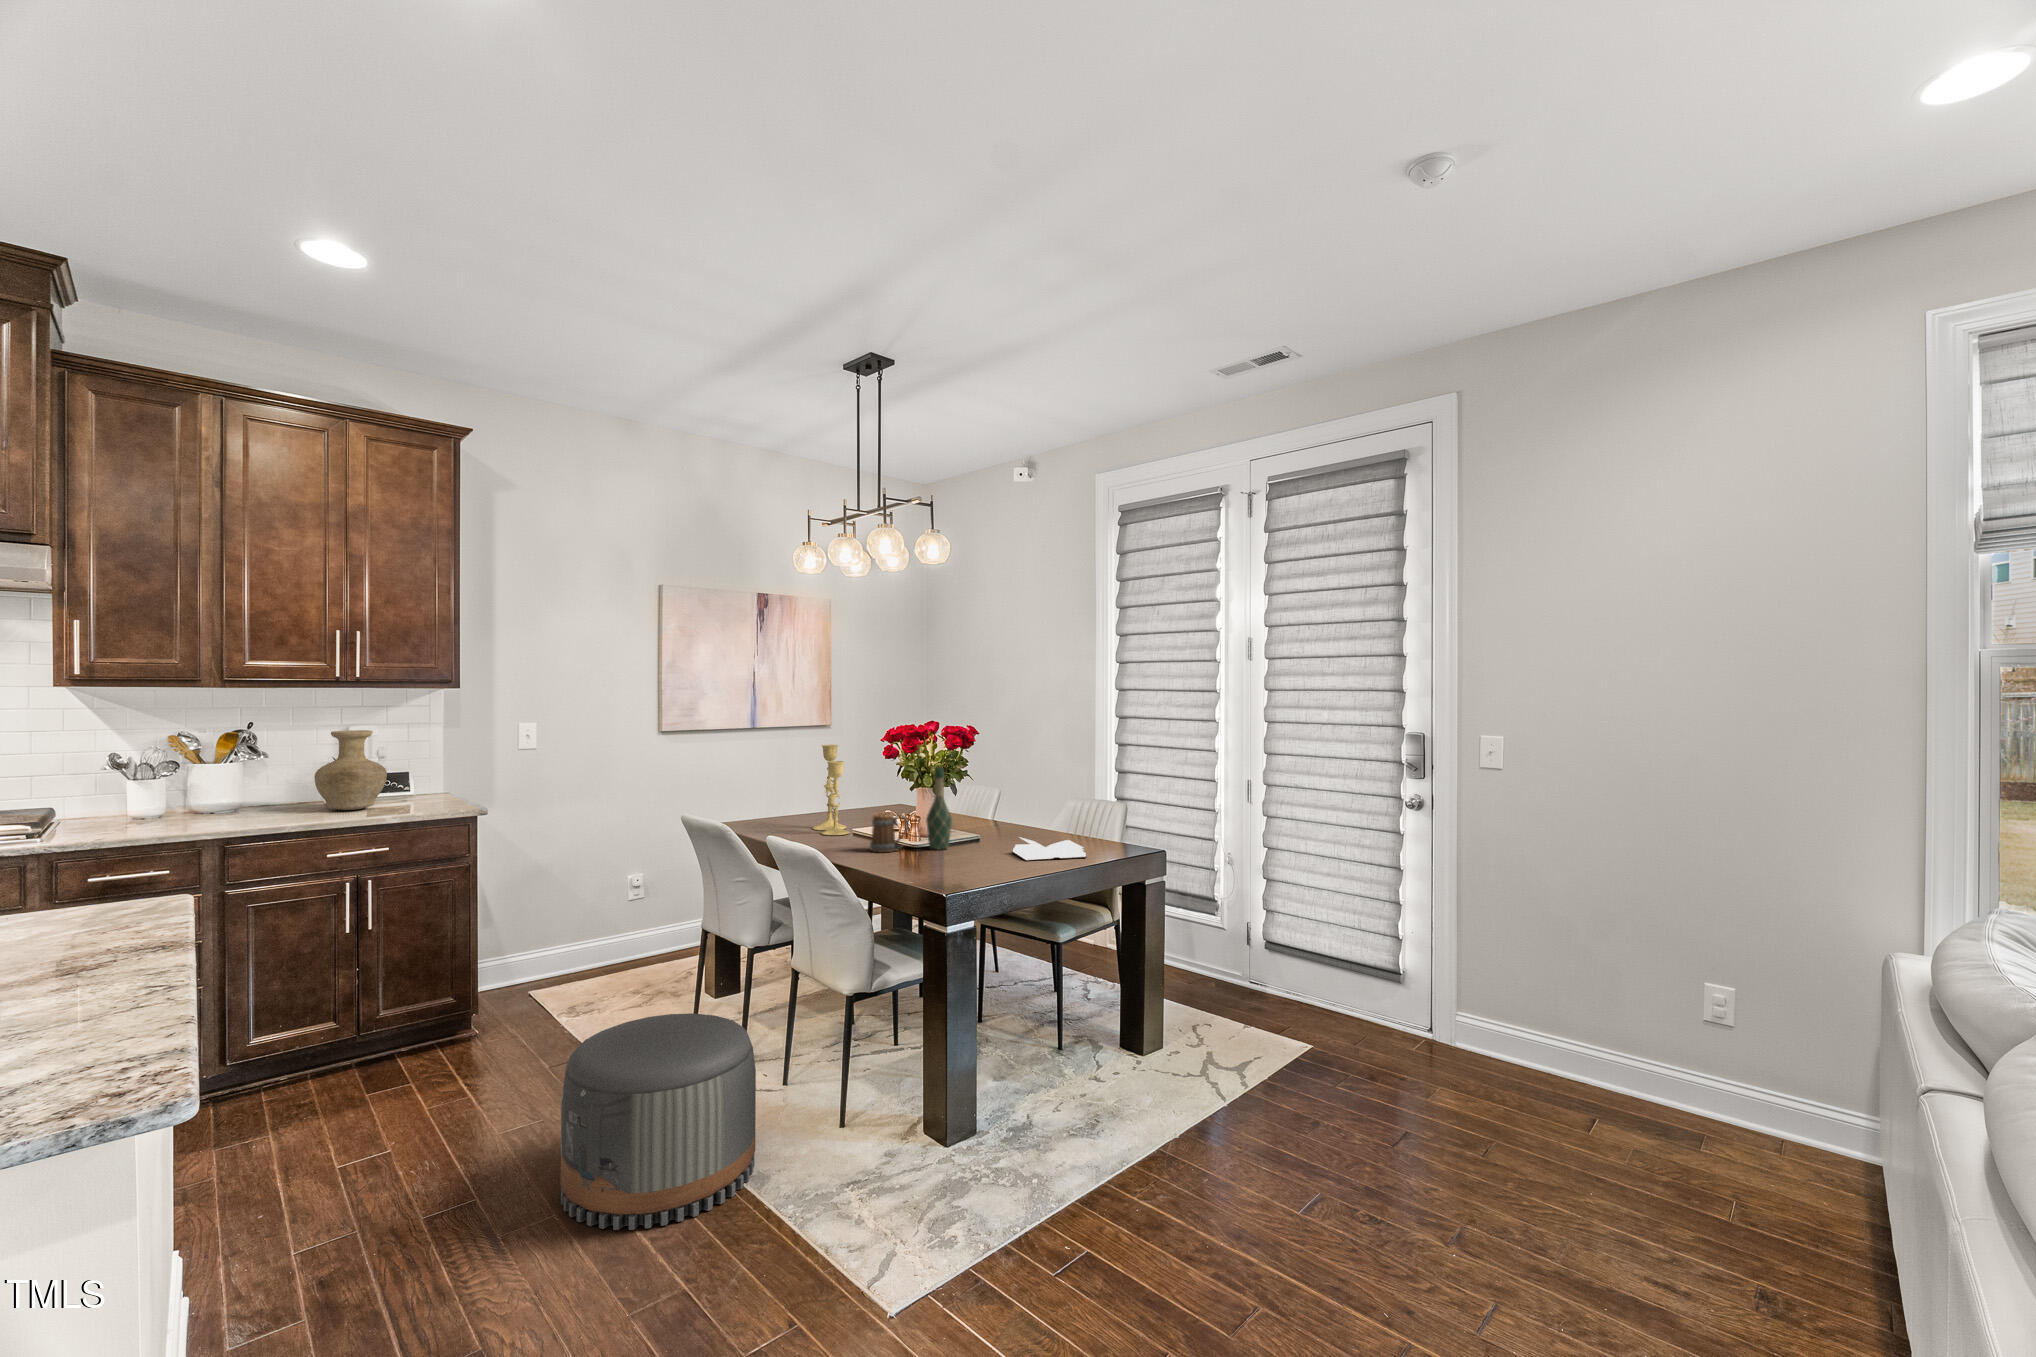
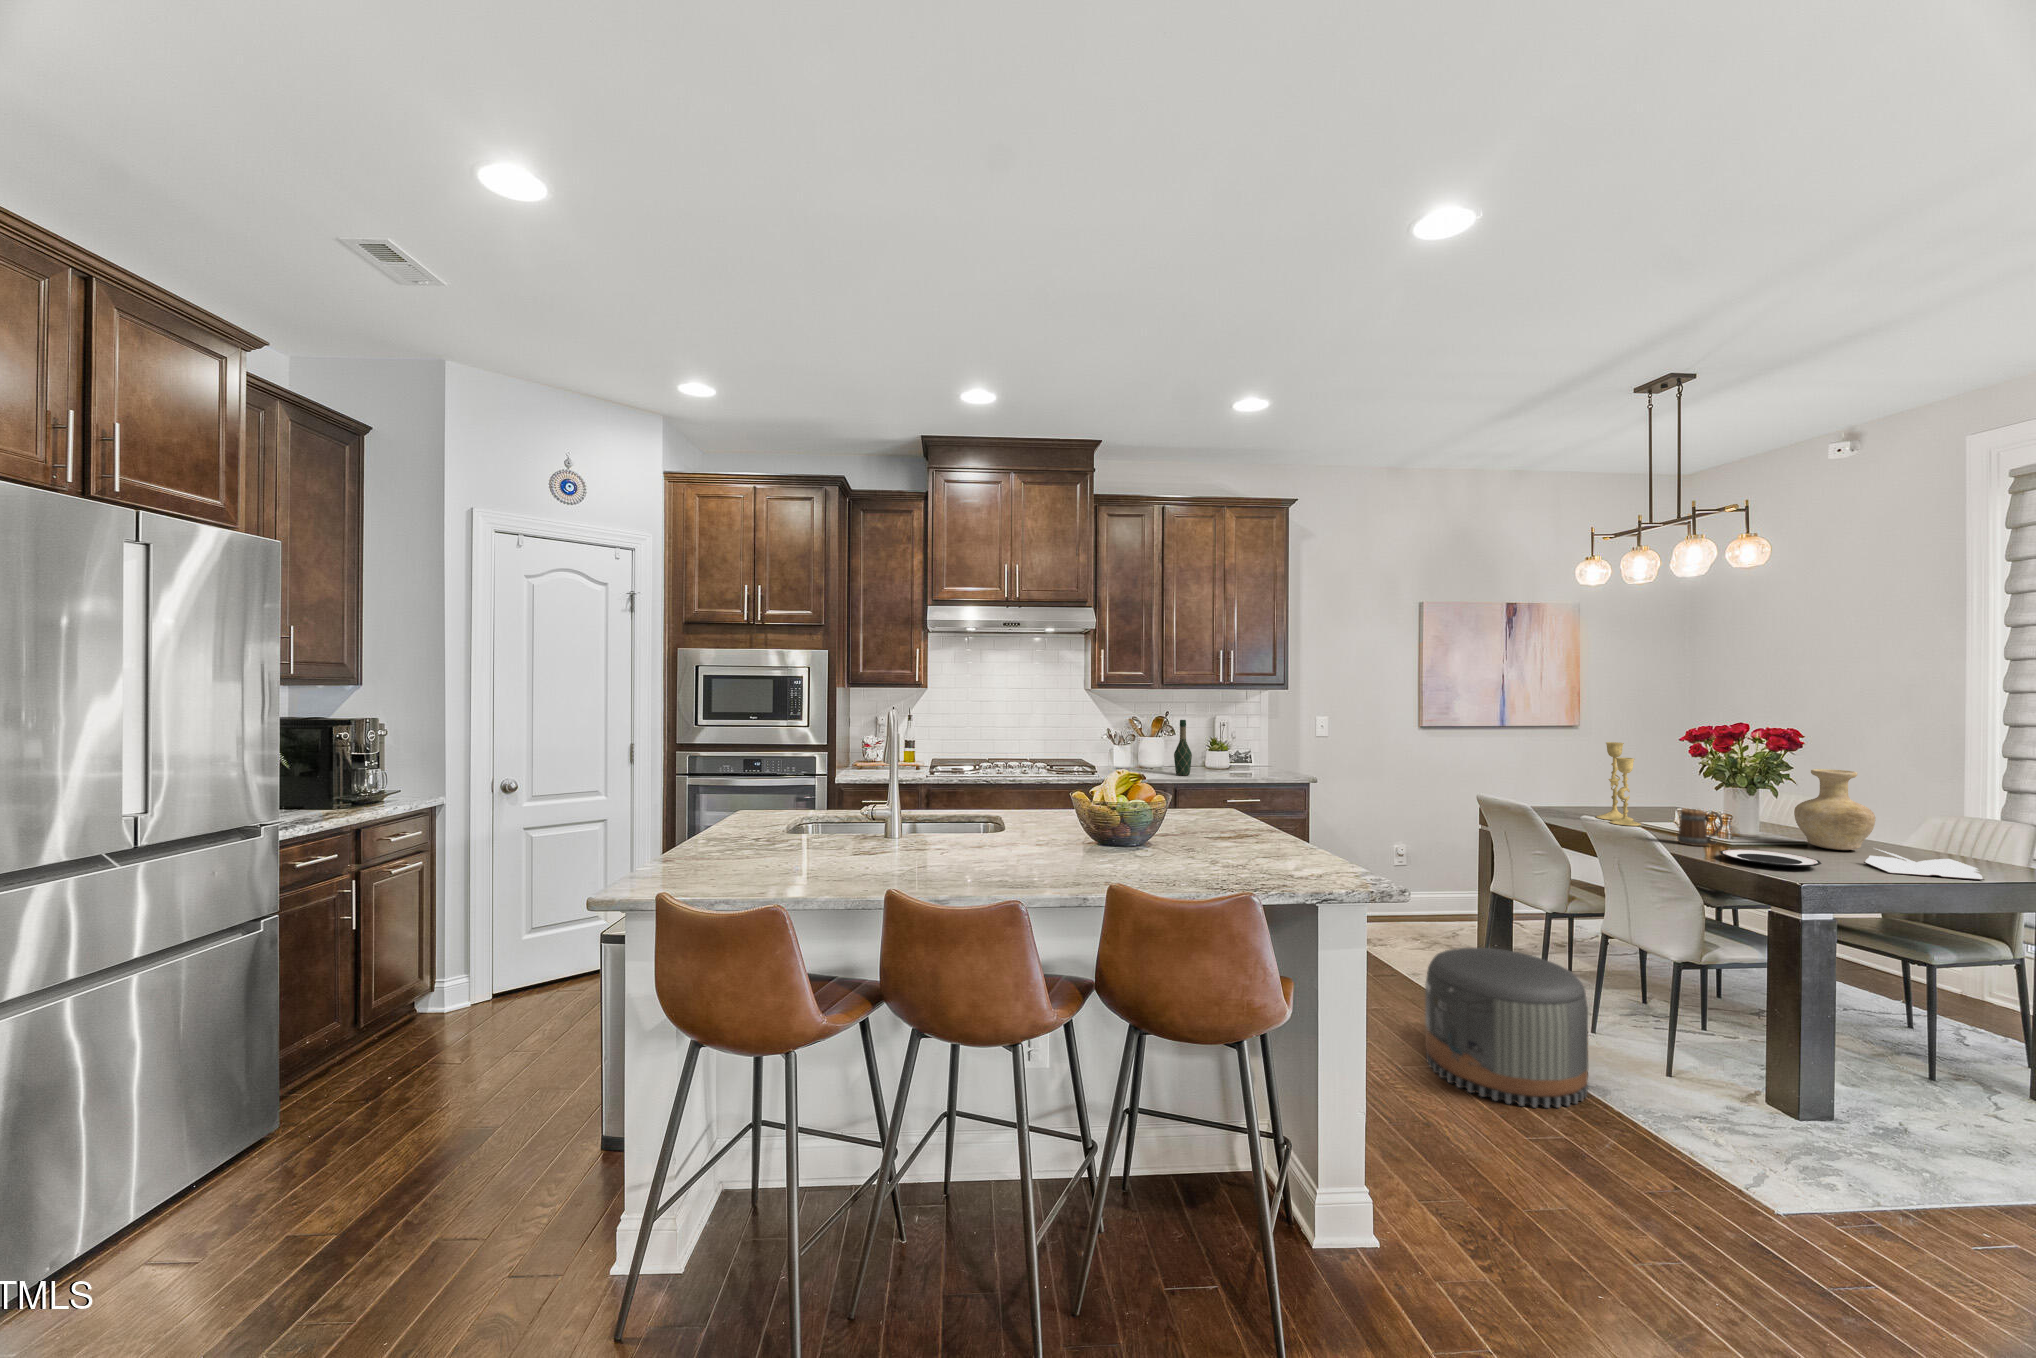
vase: present [314,730,387,810] -> present [1794,769,1875,850]
wine bottle: present [926,768,952,849] -> present [1174,720,1192,775]
plate: none [898,851,976,867] -> present [1720,849,1821,867]

